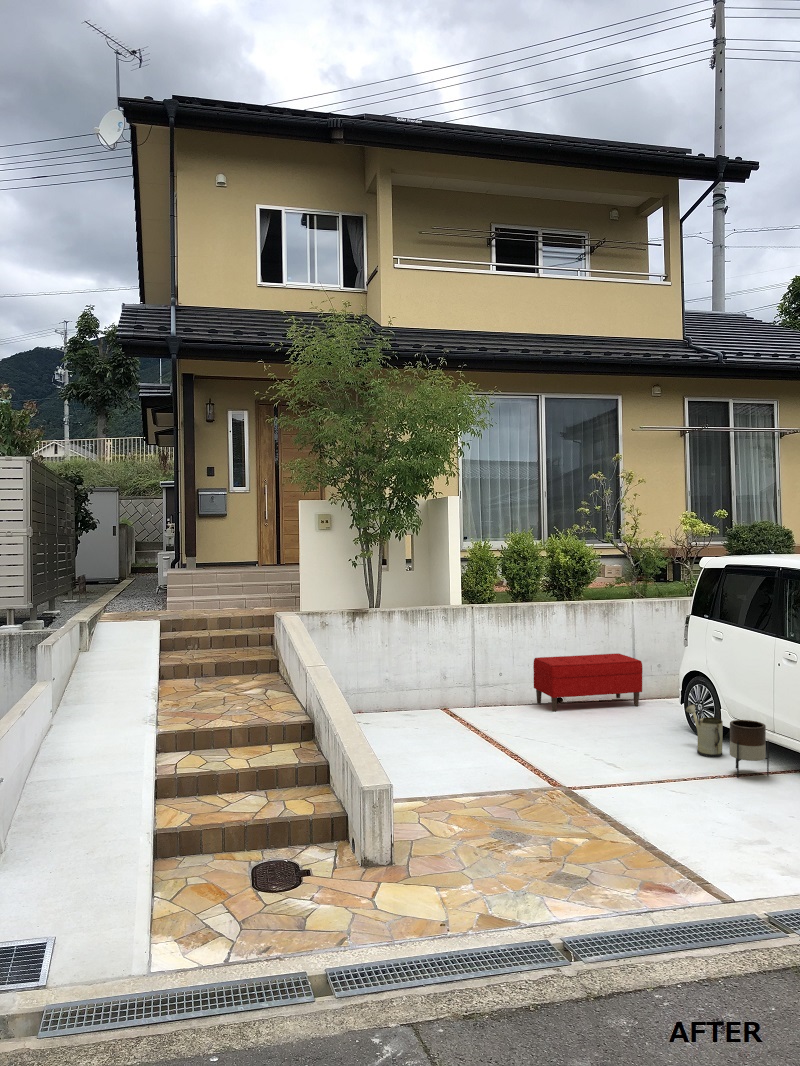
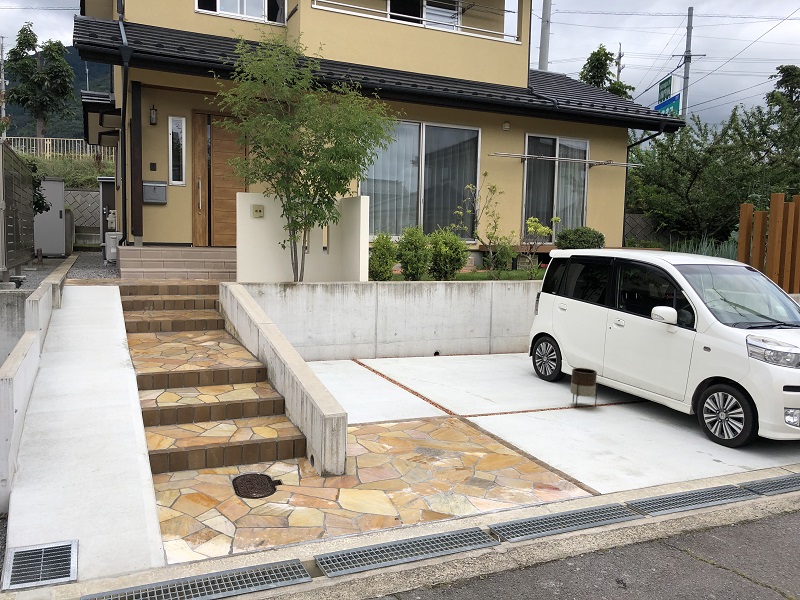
bench: present [533,653,643,712] -> none [419,321,498,363]
watering can: present [686,704,723,757] -> none [536,357,563,395]

